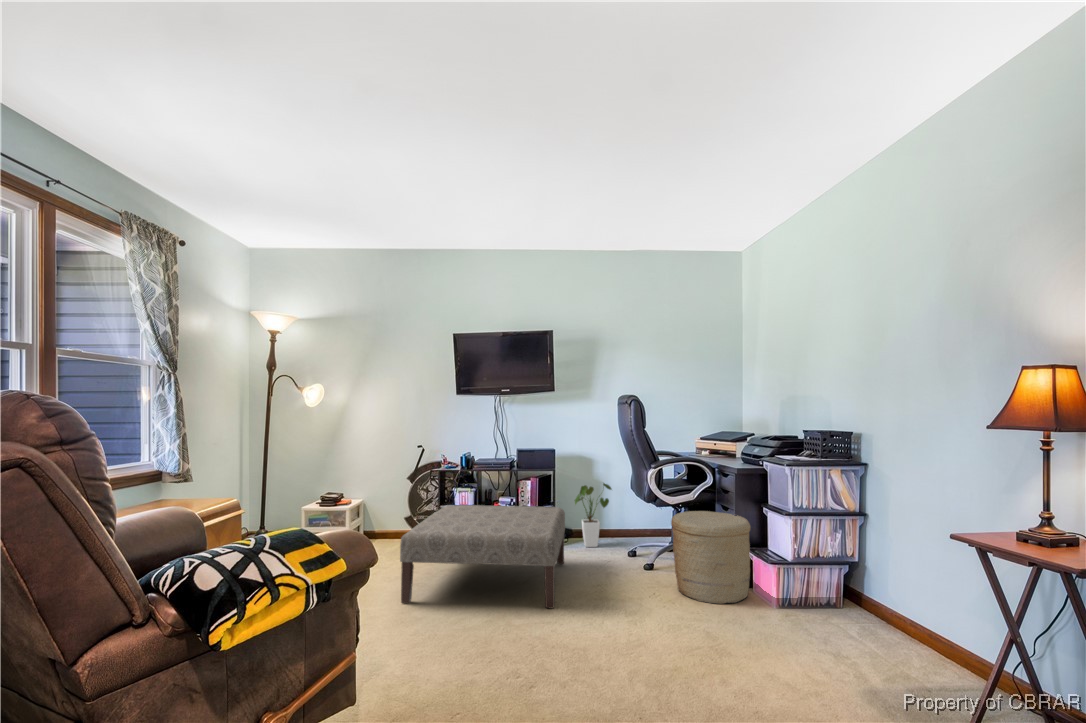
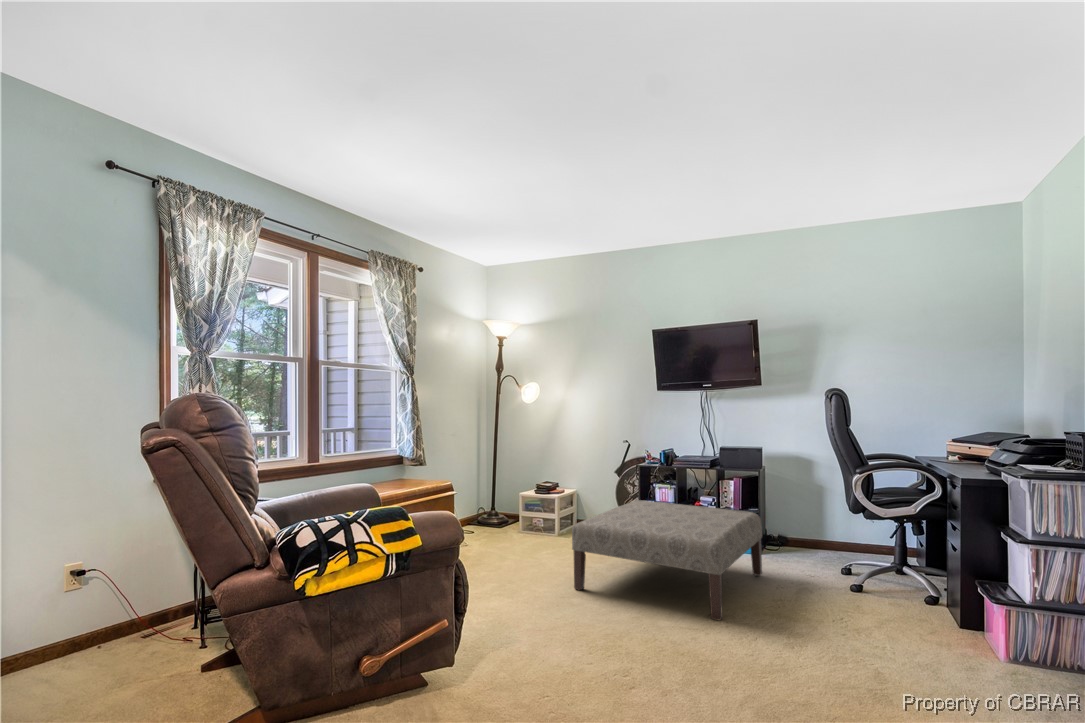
house plant: present [575,483,611,547] -> none [785,488,838,563]
woven basket: present [671,511,750,604] -> none [879,532,999,658]

